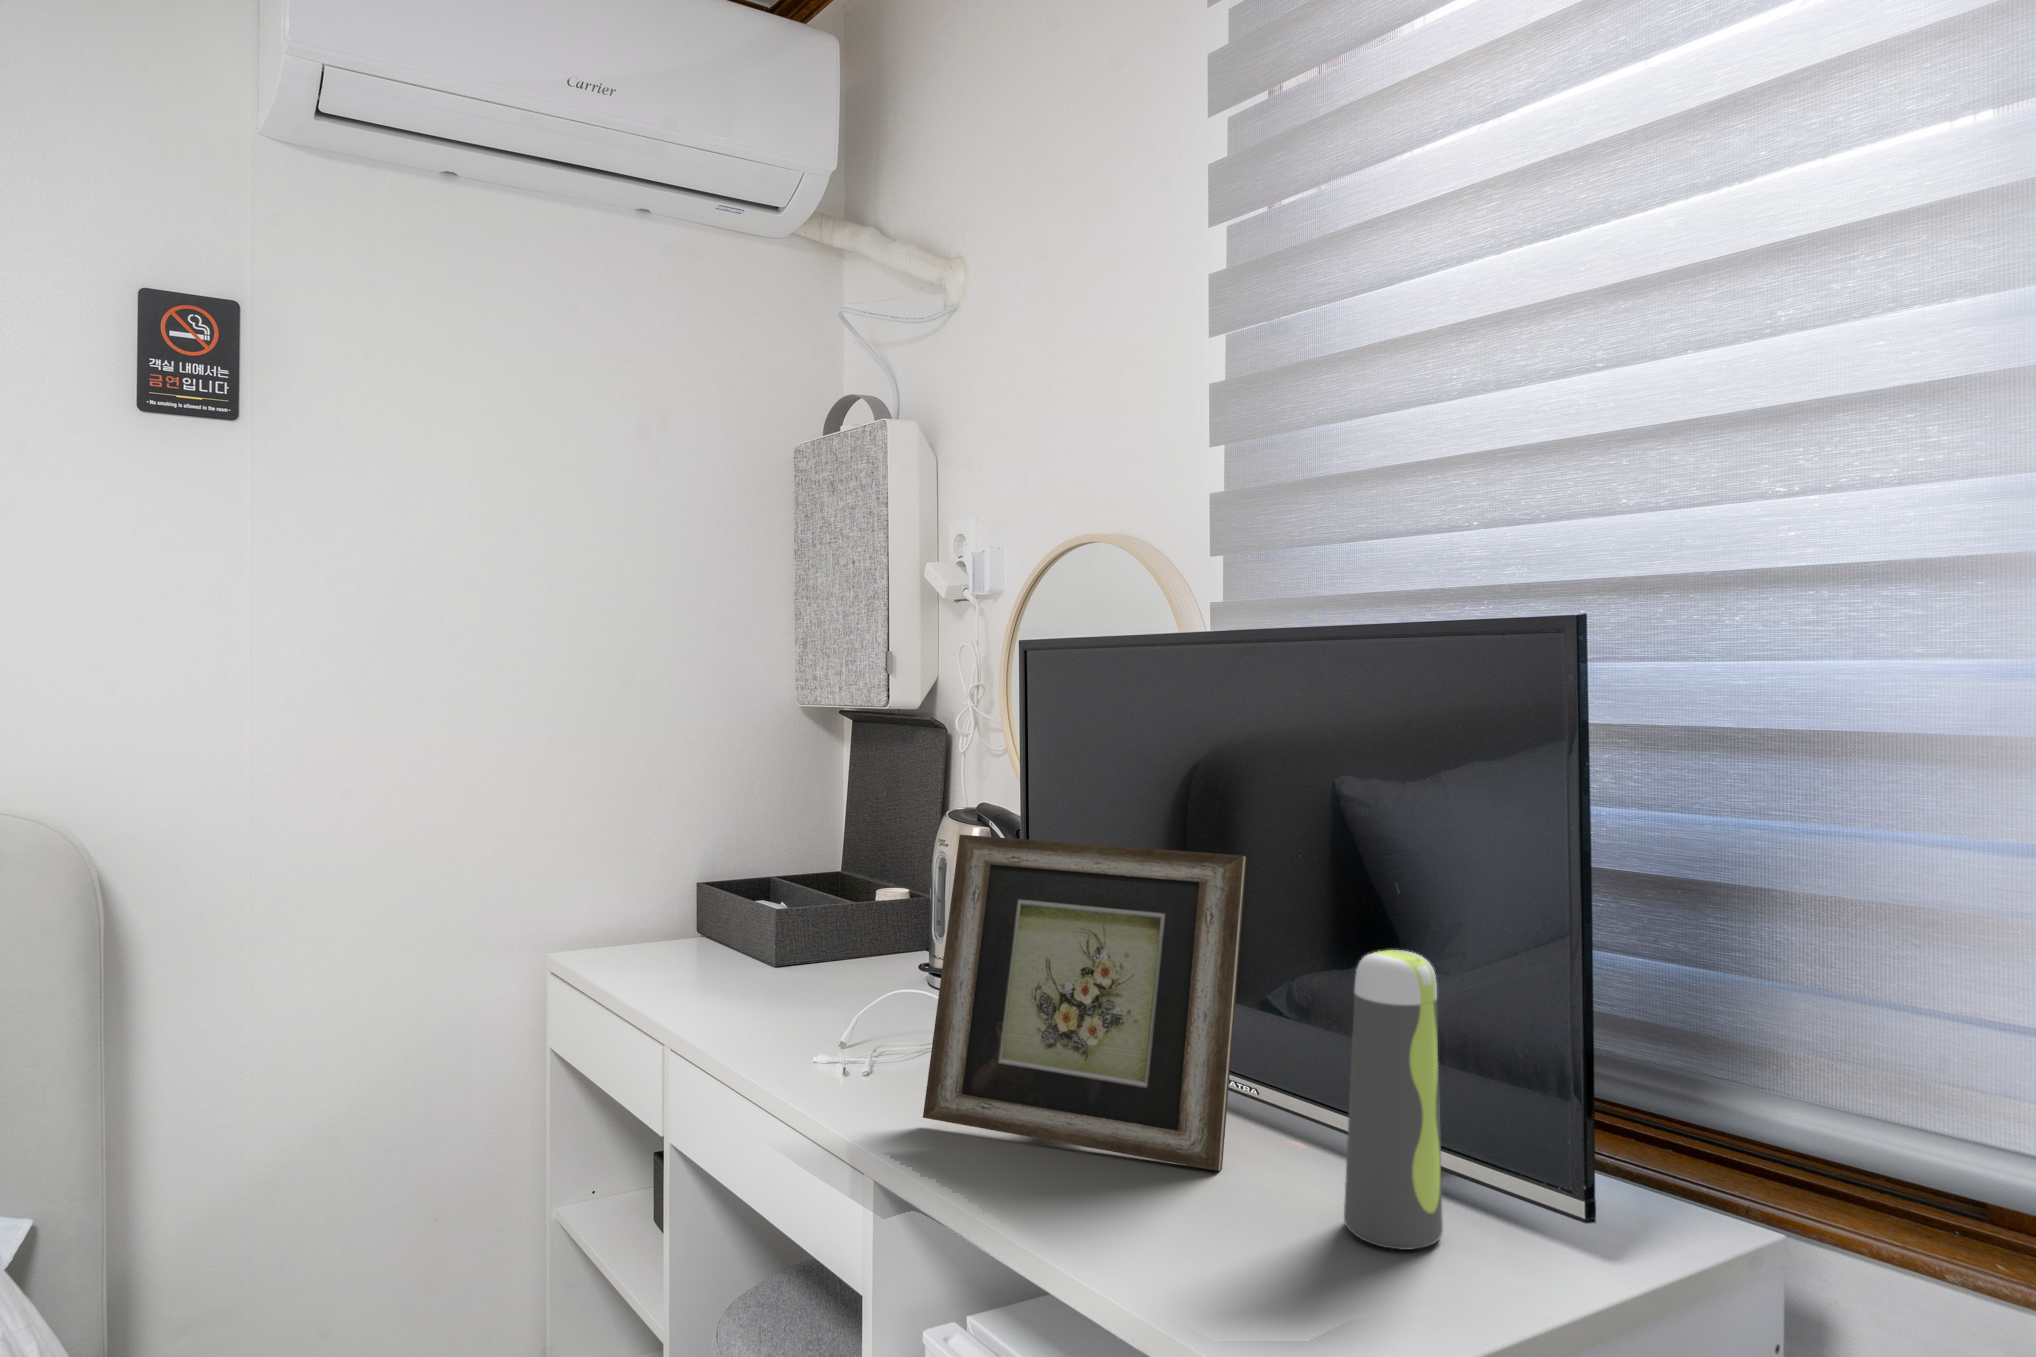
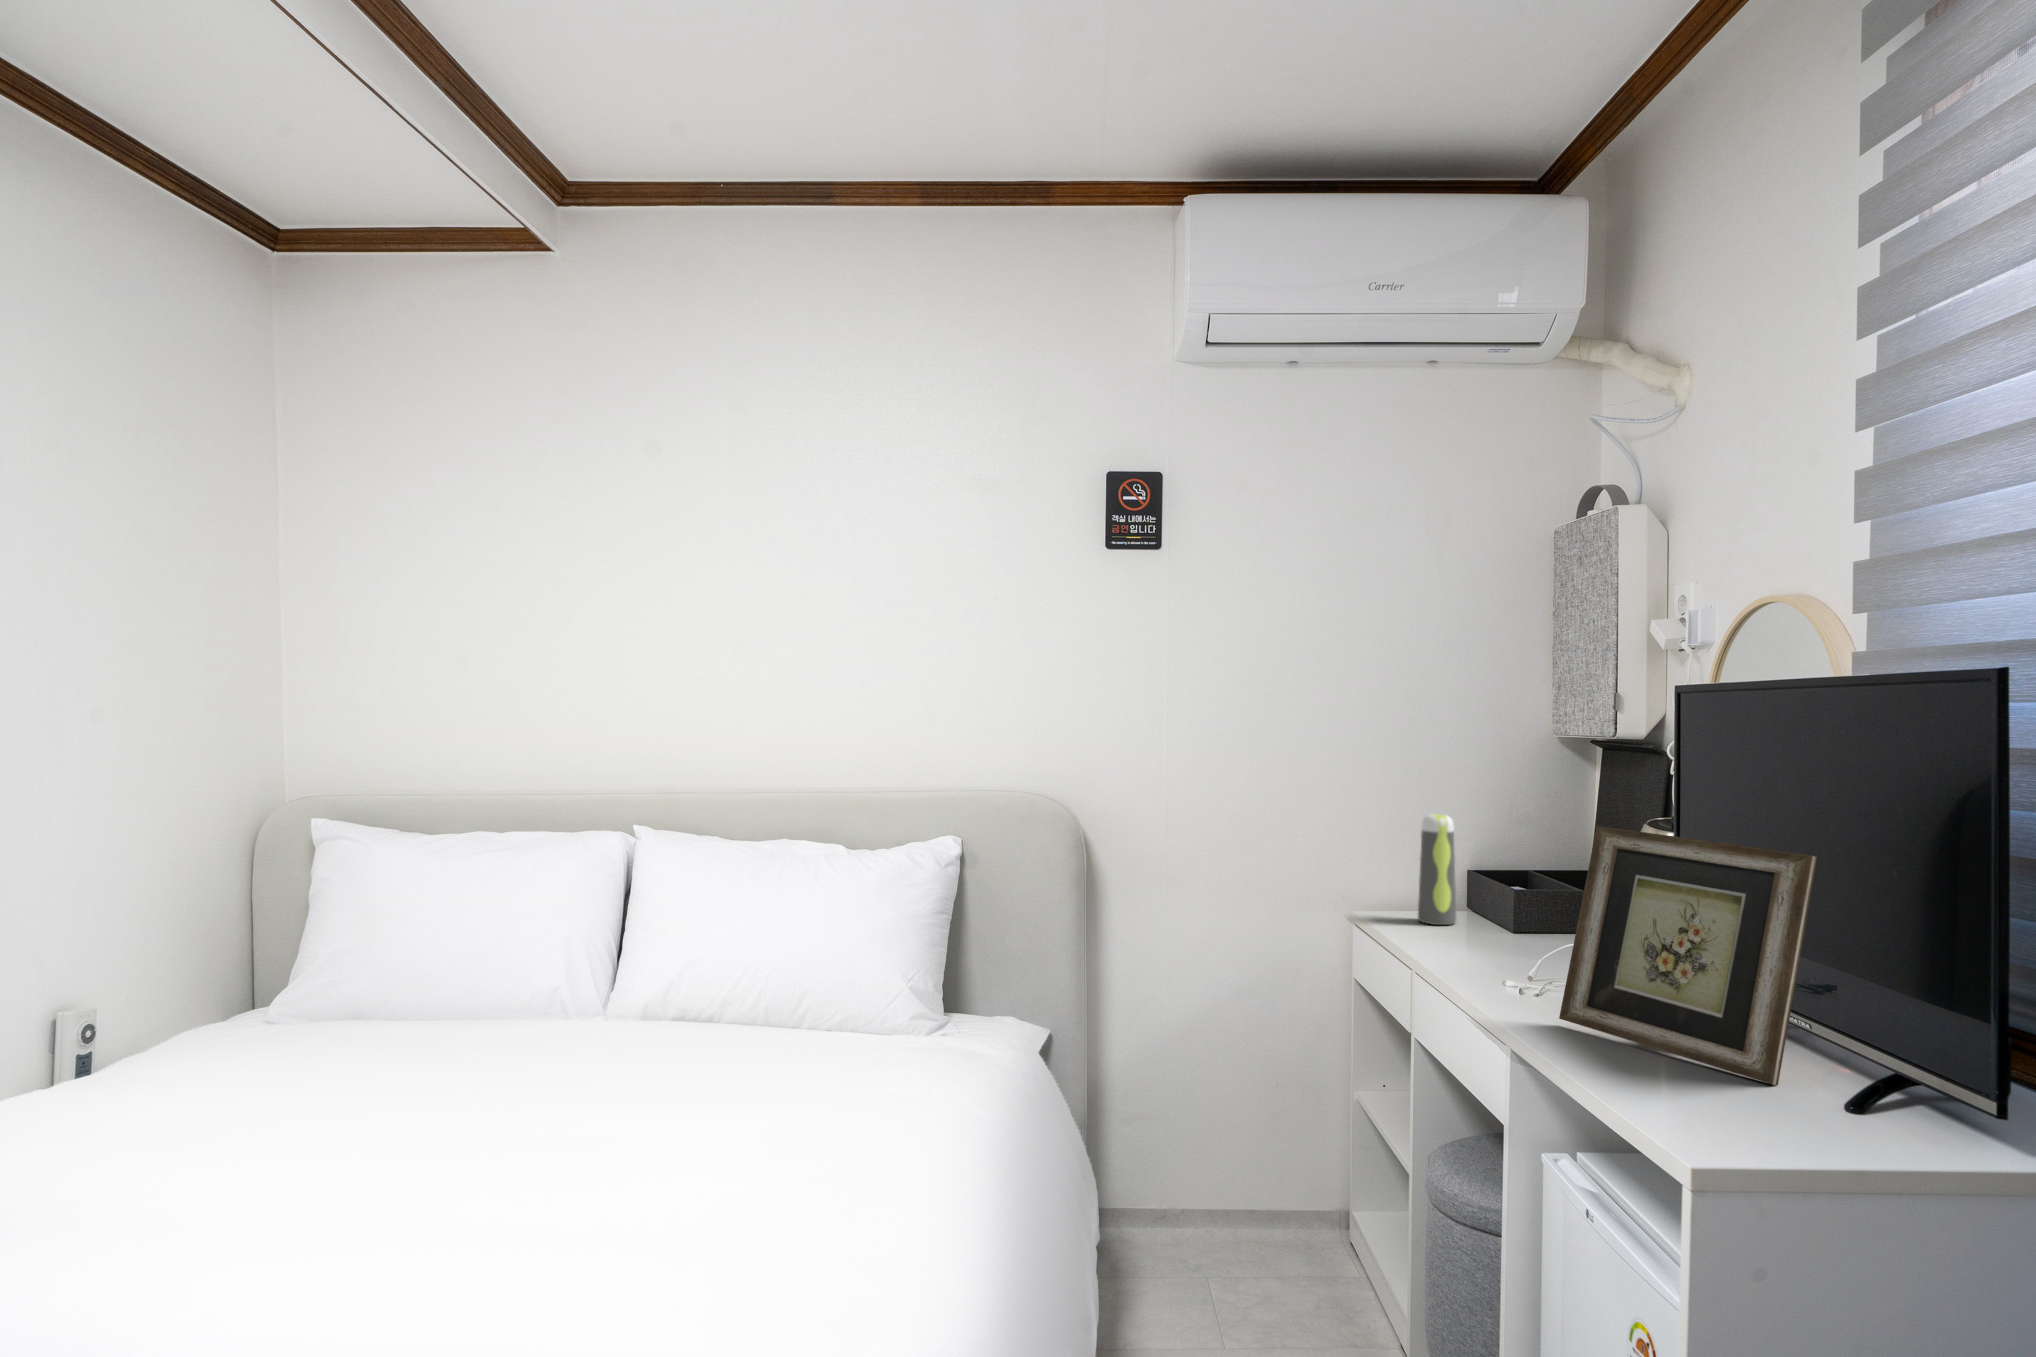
water bottle: present [1344,950,1443,1250] -> present [1418,814,1457,925]

